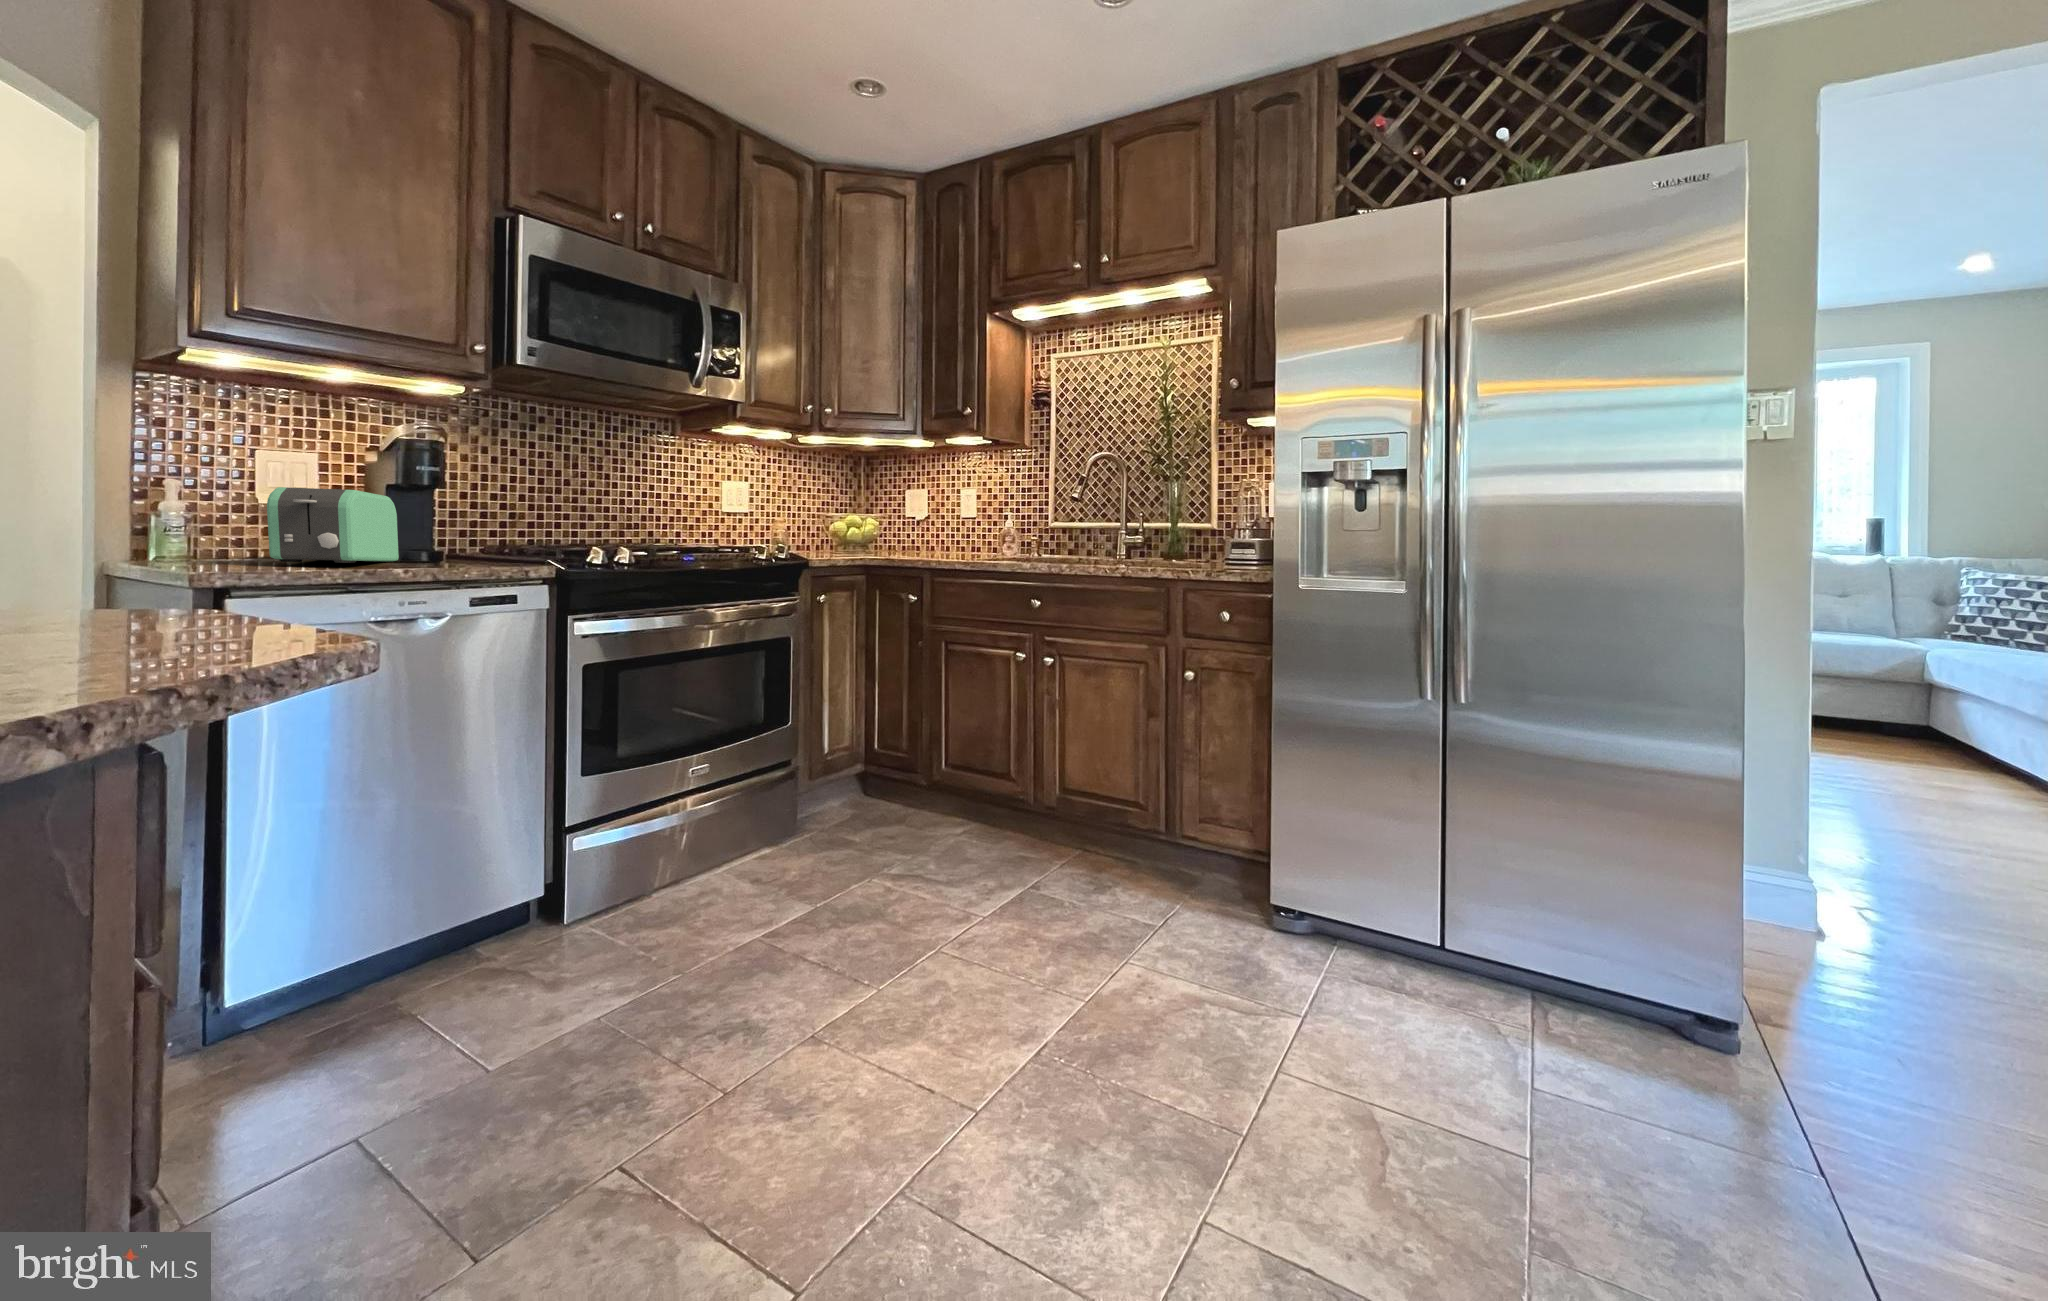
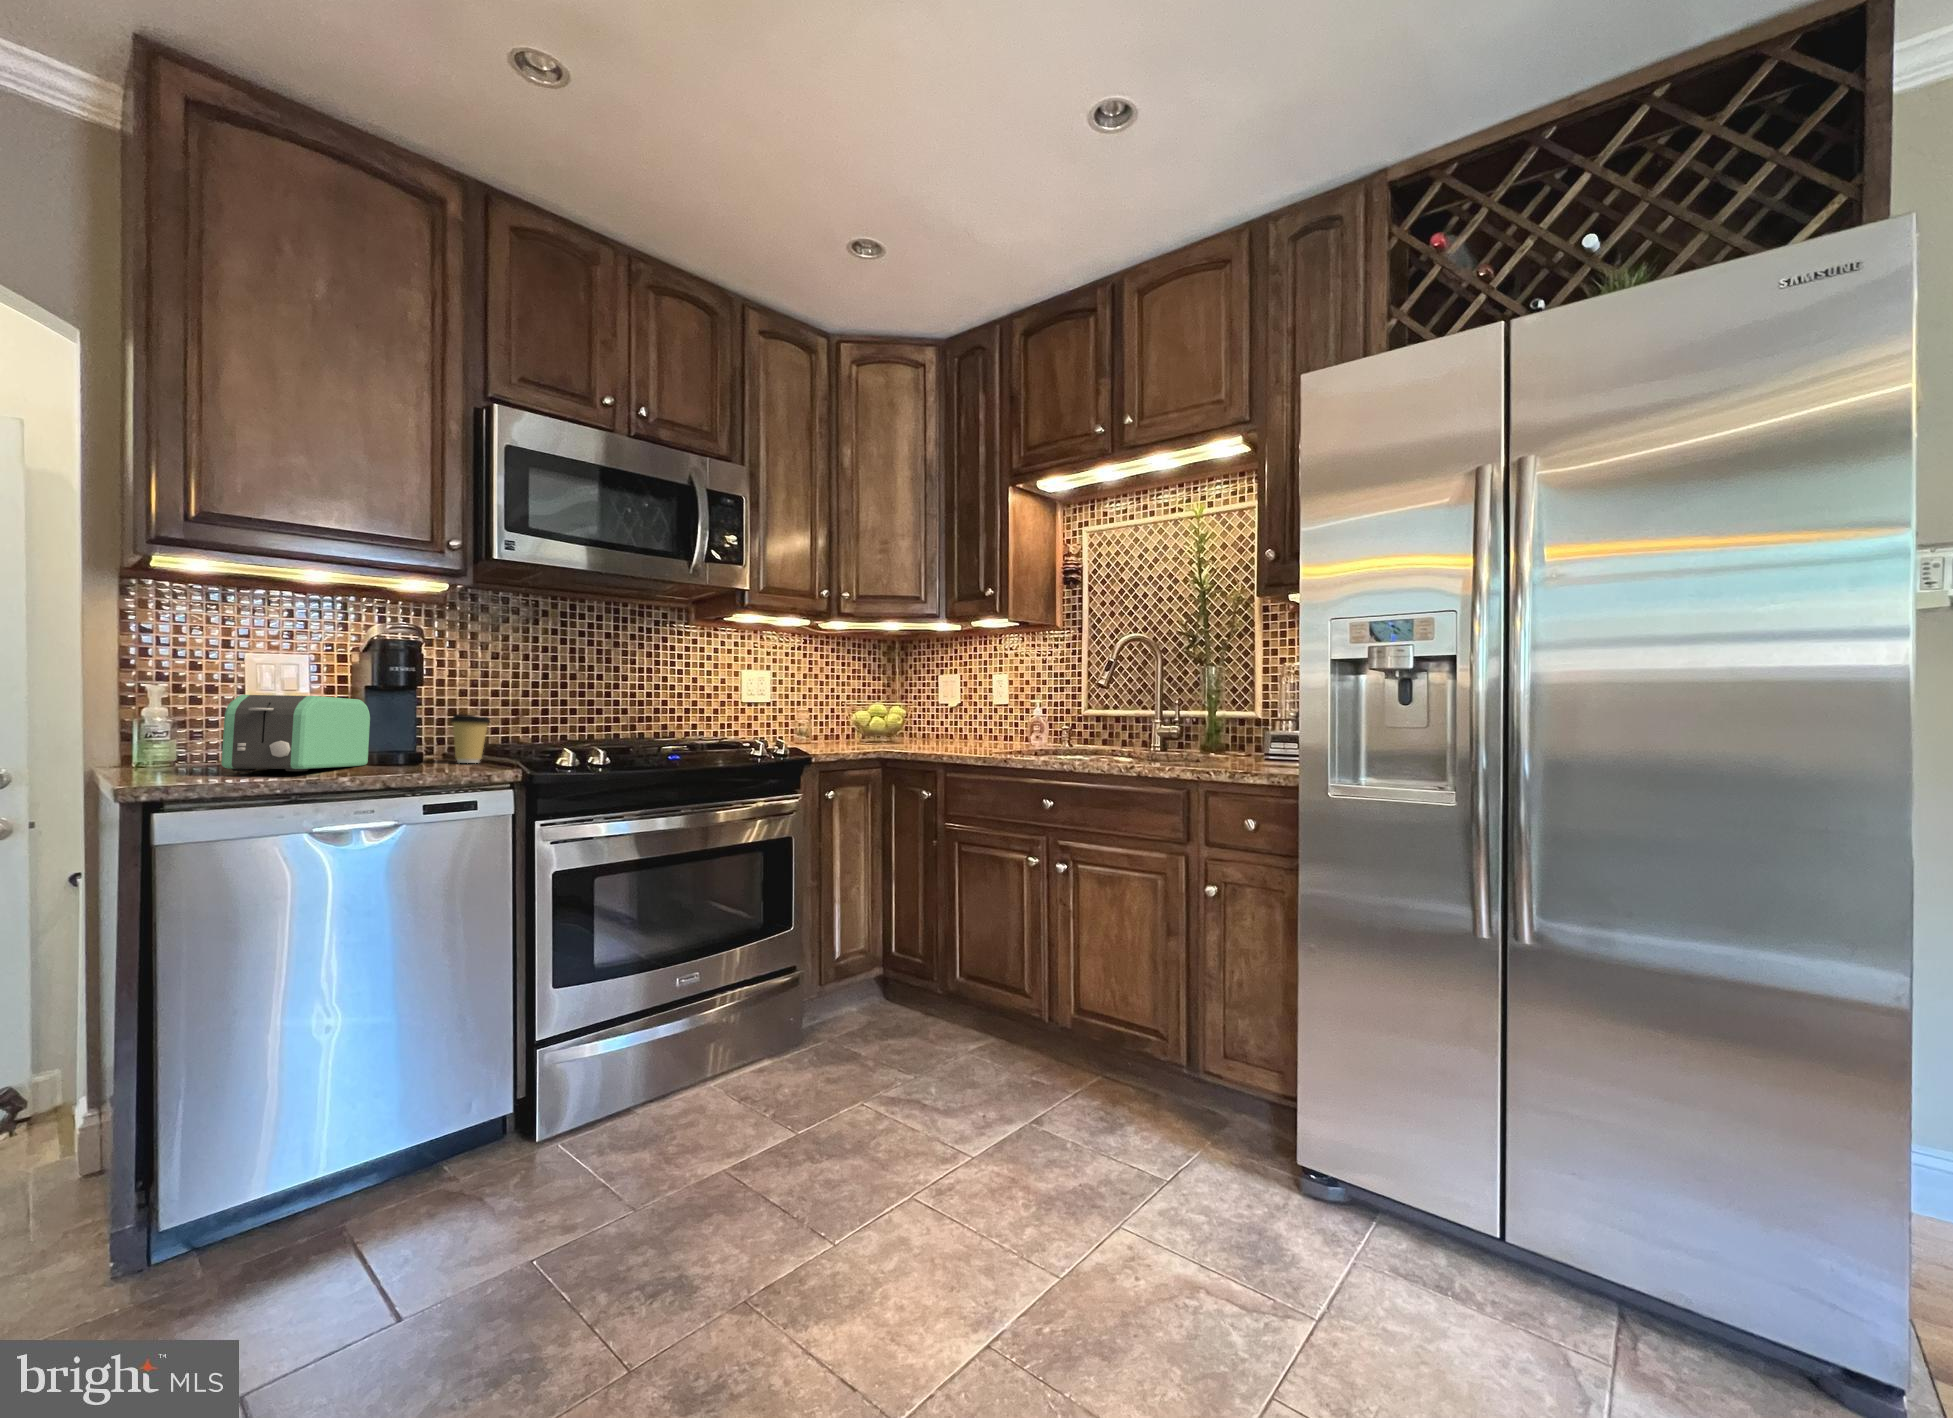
coffee cup: none [473,513,514,561] -> present [451,714,490,763]

